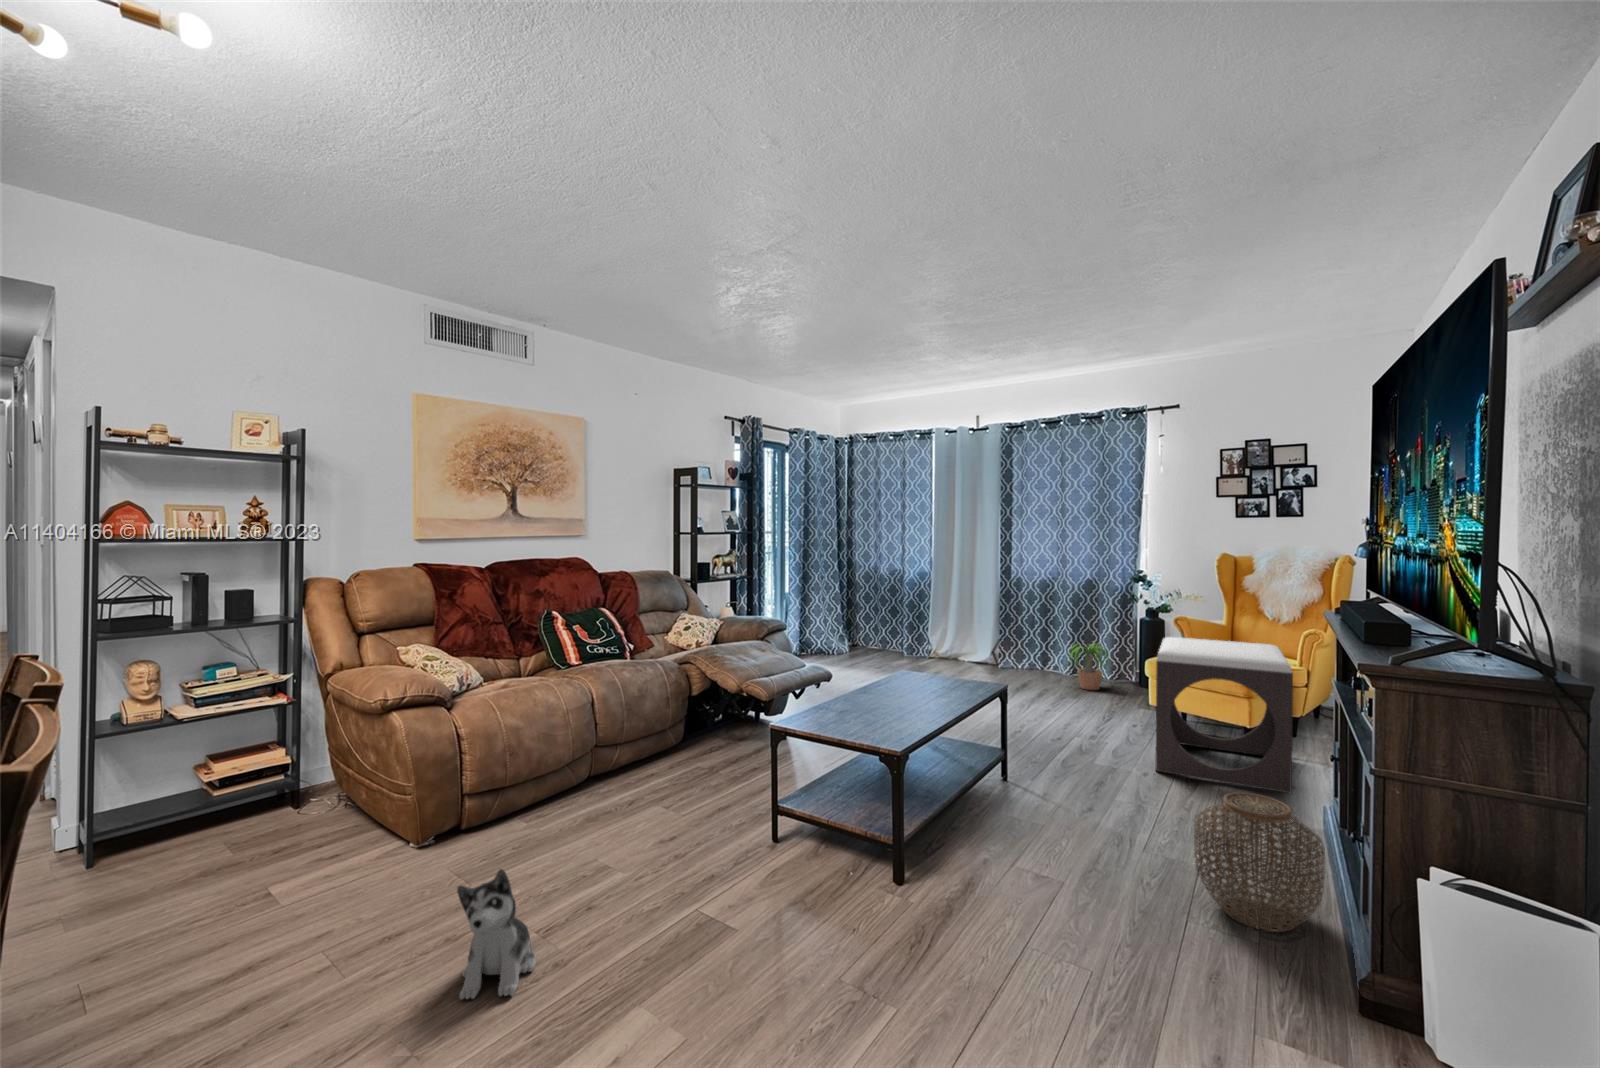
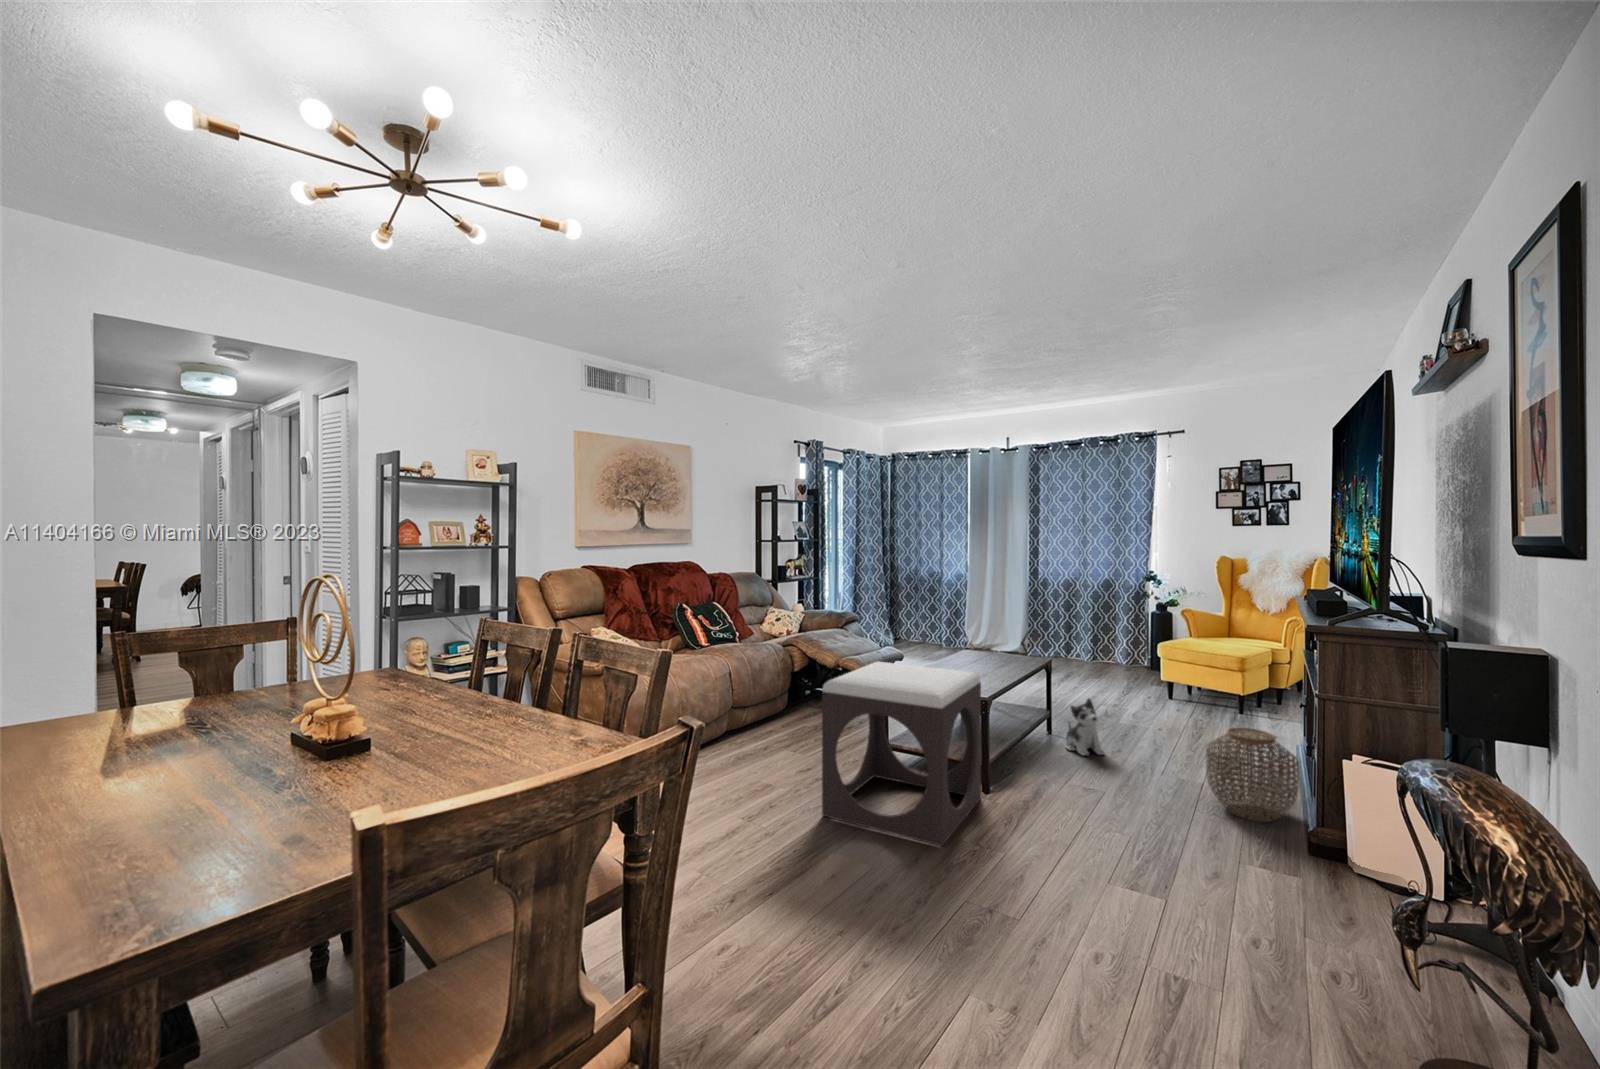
footstool: present [1156,637,1293,793] -> present [822,661,981,846]
potted plant: present [1070,643,1111,690] -> none [1085,632,1136,672]
plush toy: present [457,869,536,1000] -> present [1065,698,1104,756]

